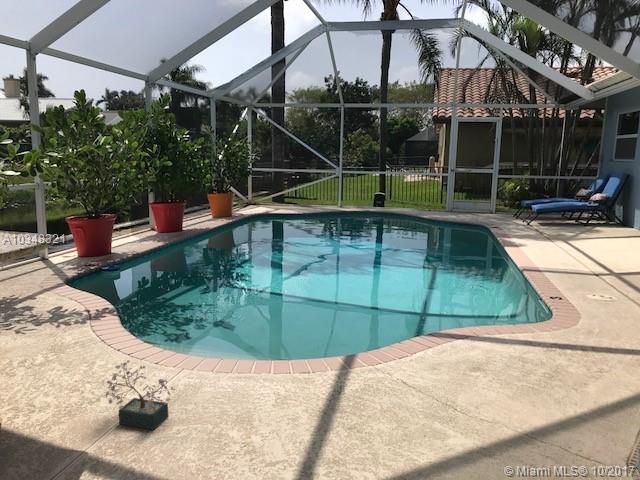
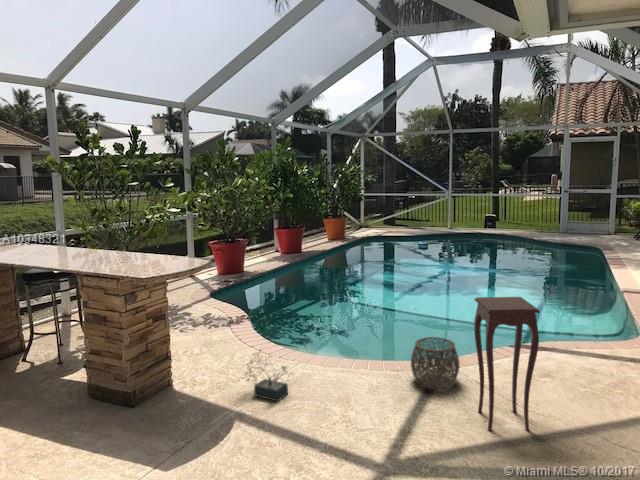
side table: none [412,280,498,448] -> present [474,297,540,431]
woven basket: none [327,330,386,396] -> present [411,337,460,389]

